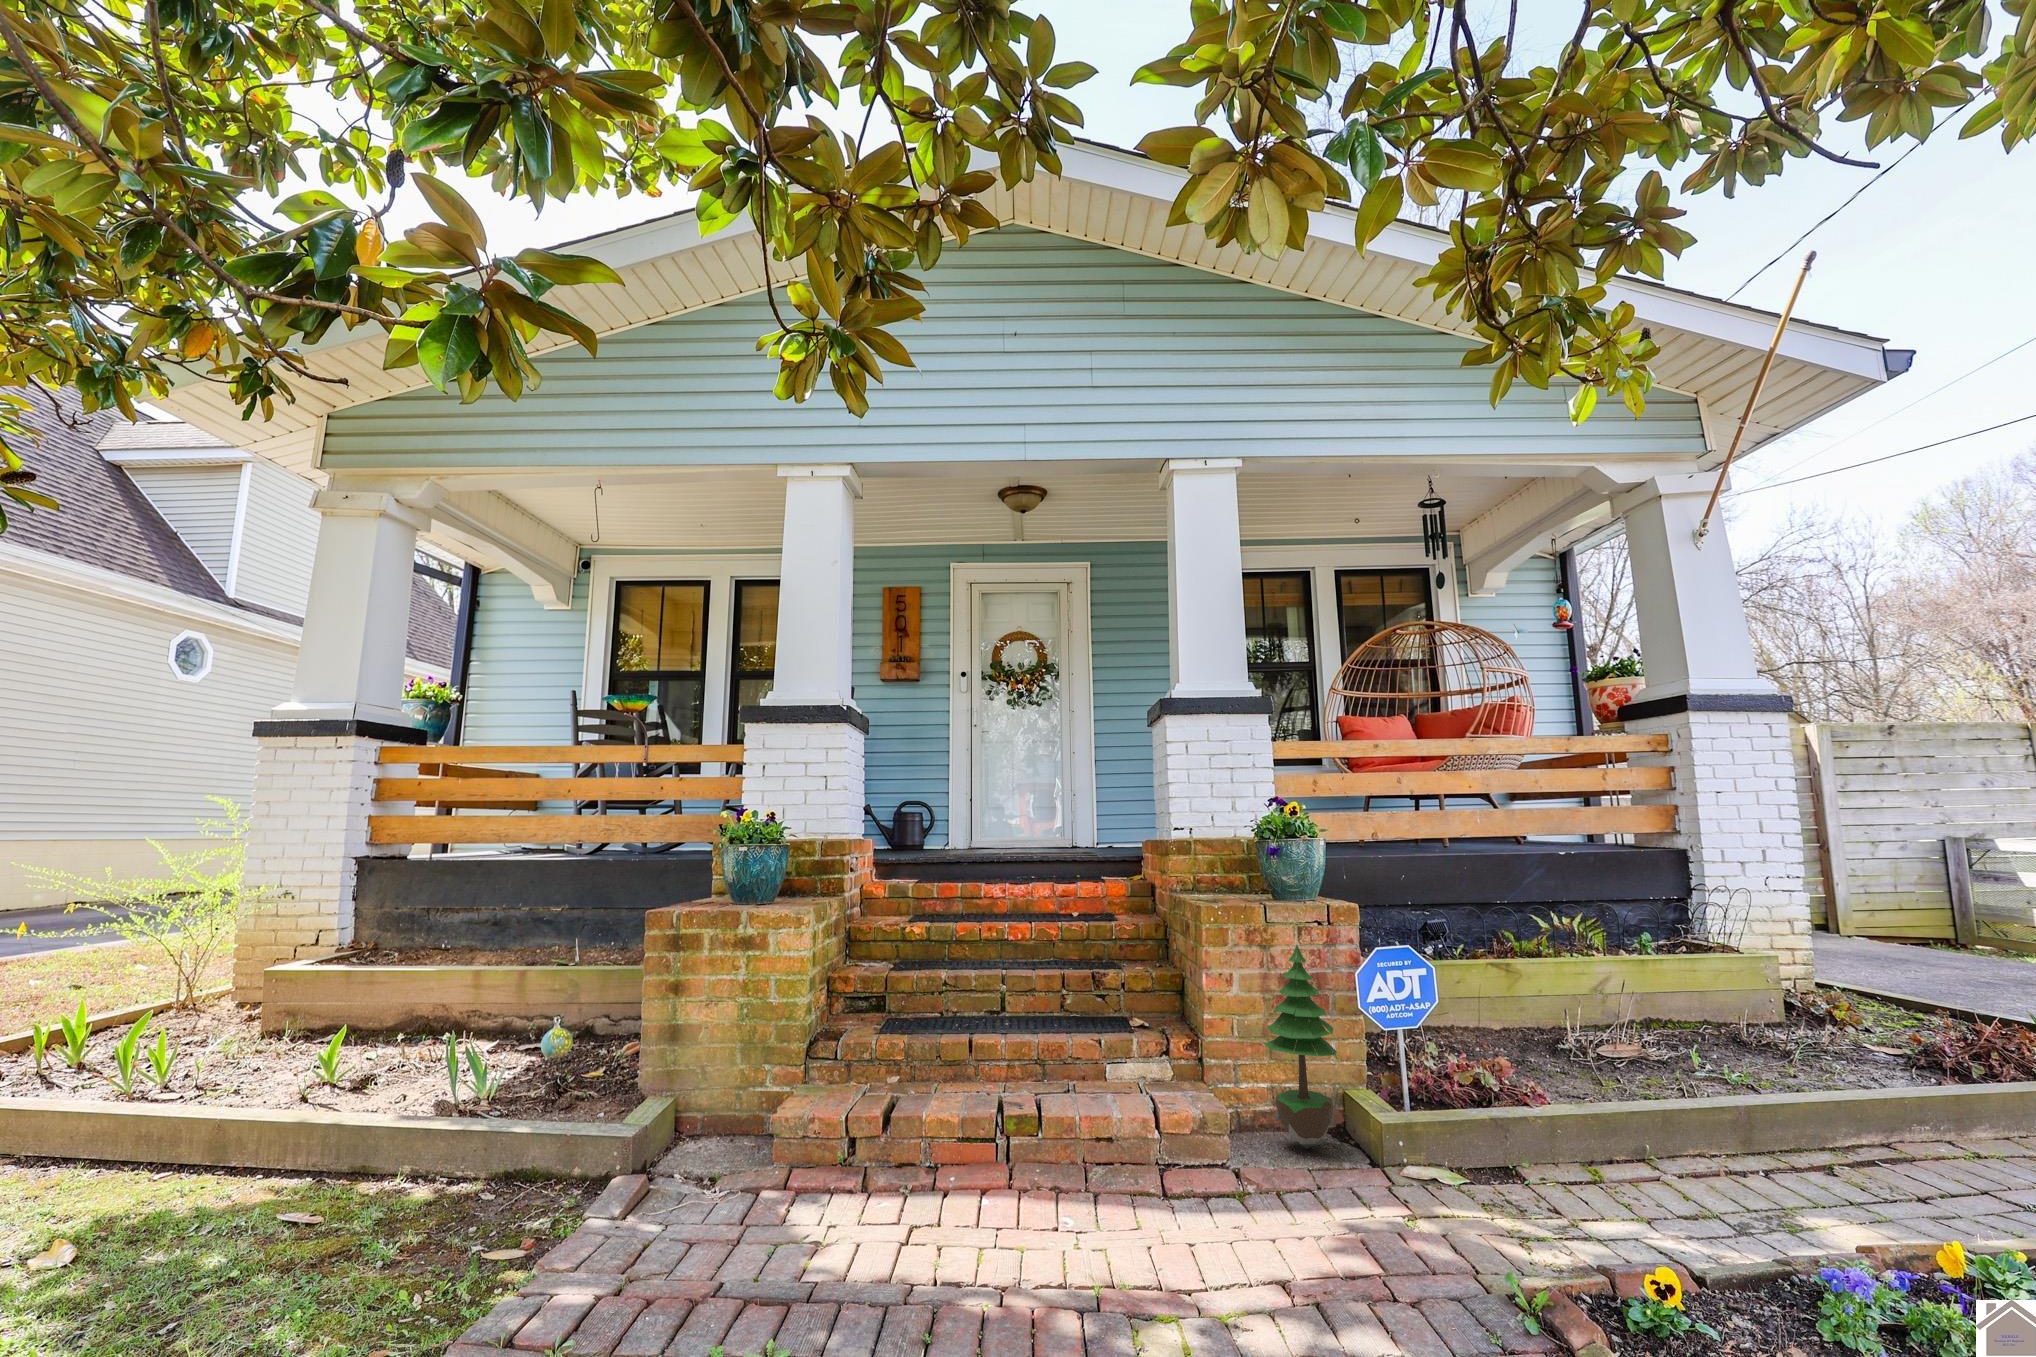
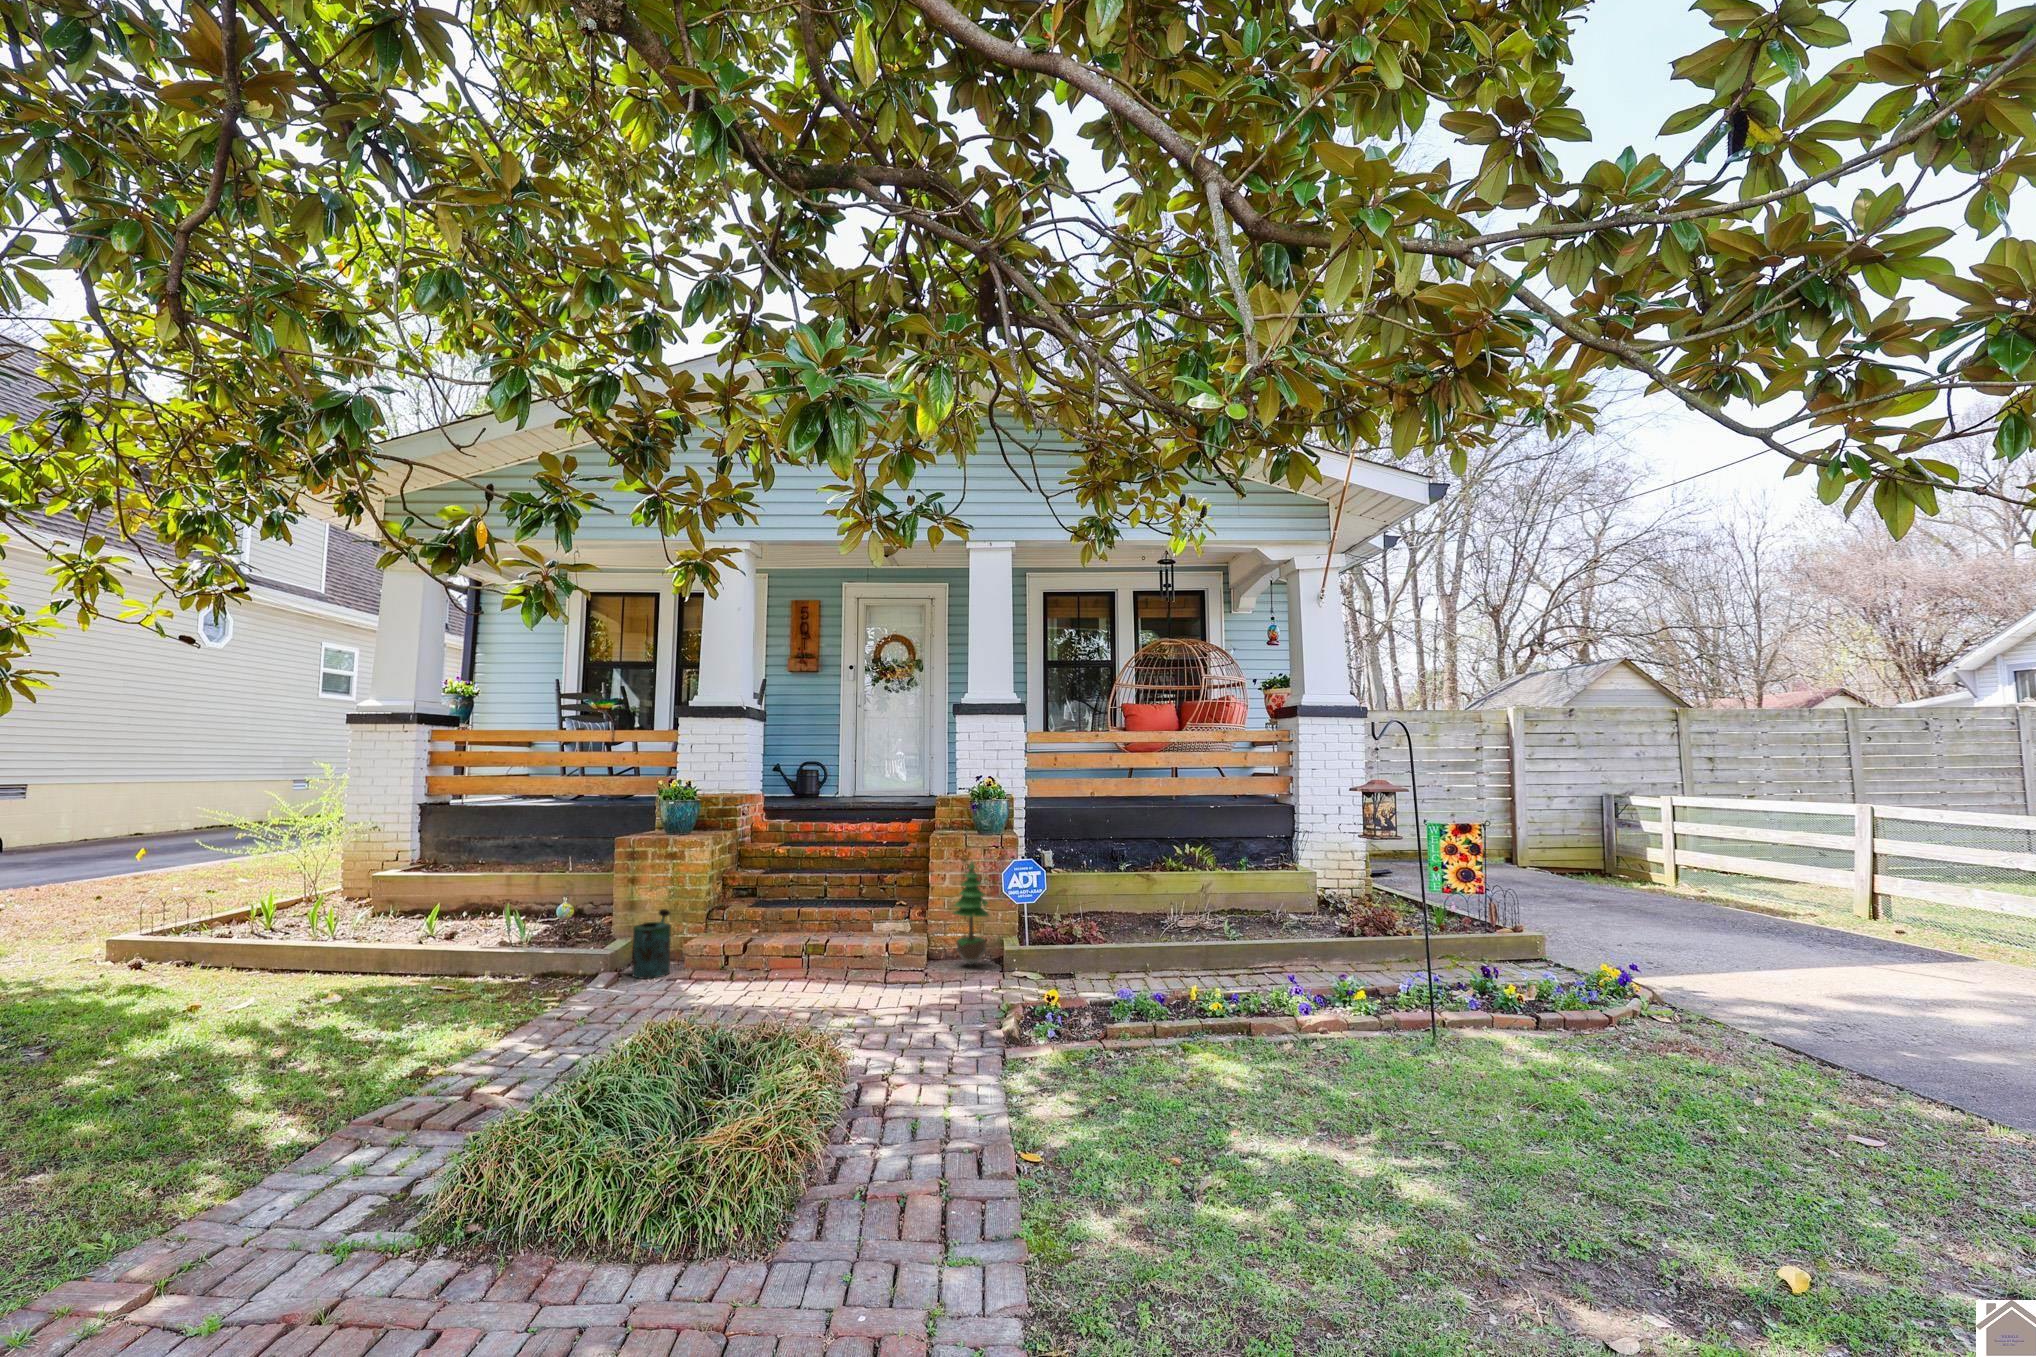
watering can: none [674,1041,749,1192] -> present [632,909,671,978]

